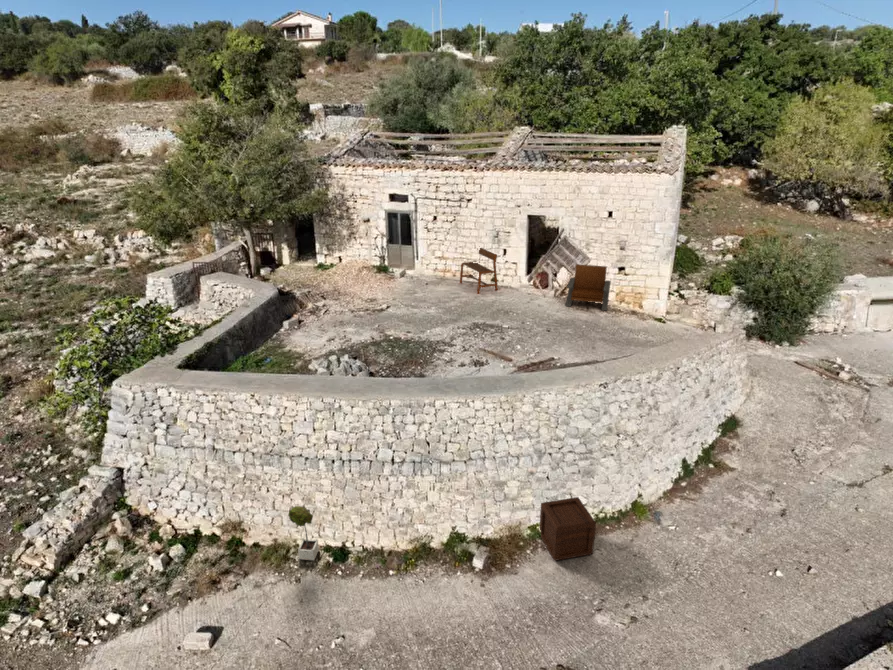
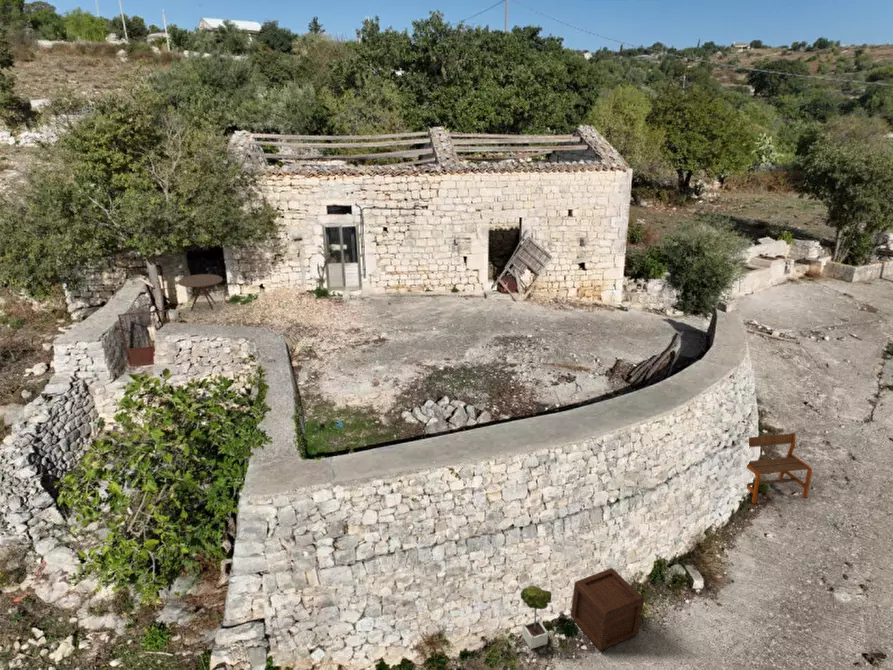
round table: none [274,243,307,271] -> present [178,274,222,311]
bench: present [460,248,498,294] -> present [747,433,812,504]
lounge chair: present [566,264,611,311] -> none [538,264,589,309]
wooden crate: present [540,497,596,561] -> present [571,568,644,650]

